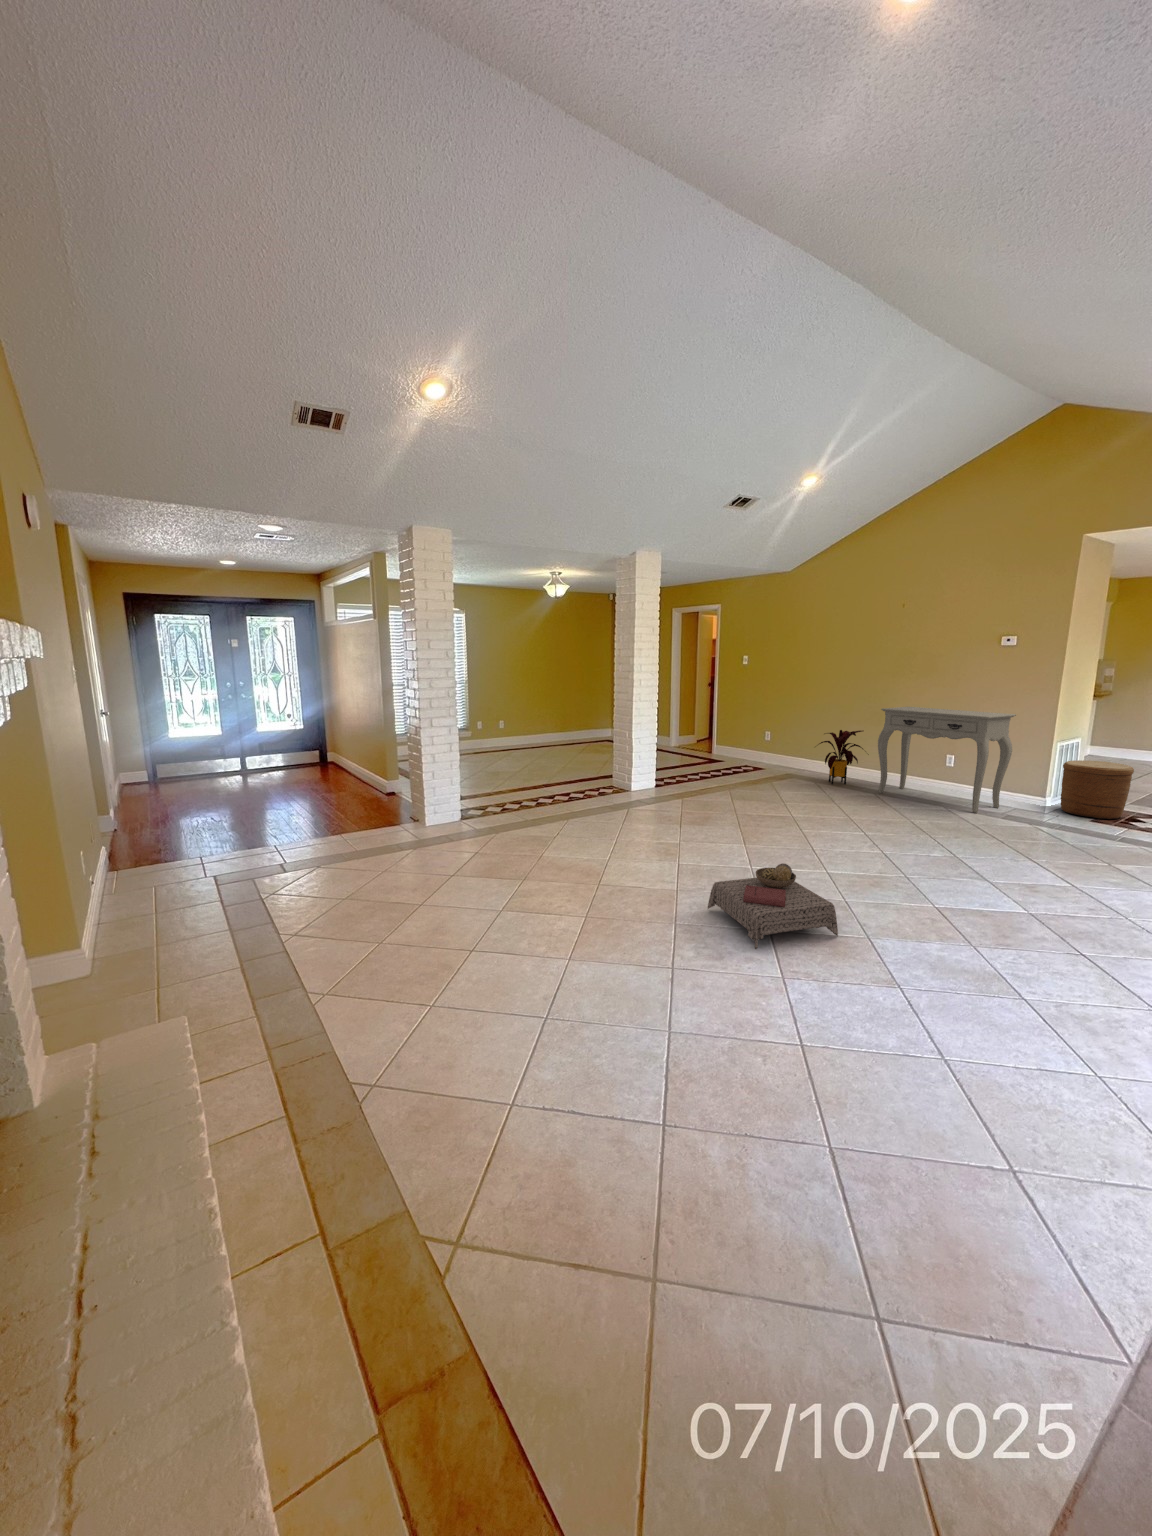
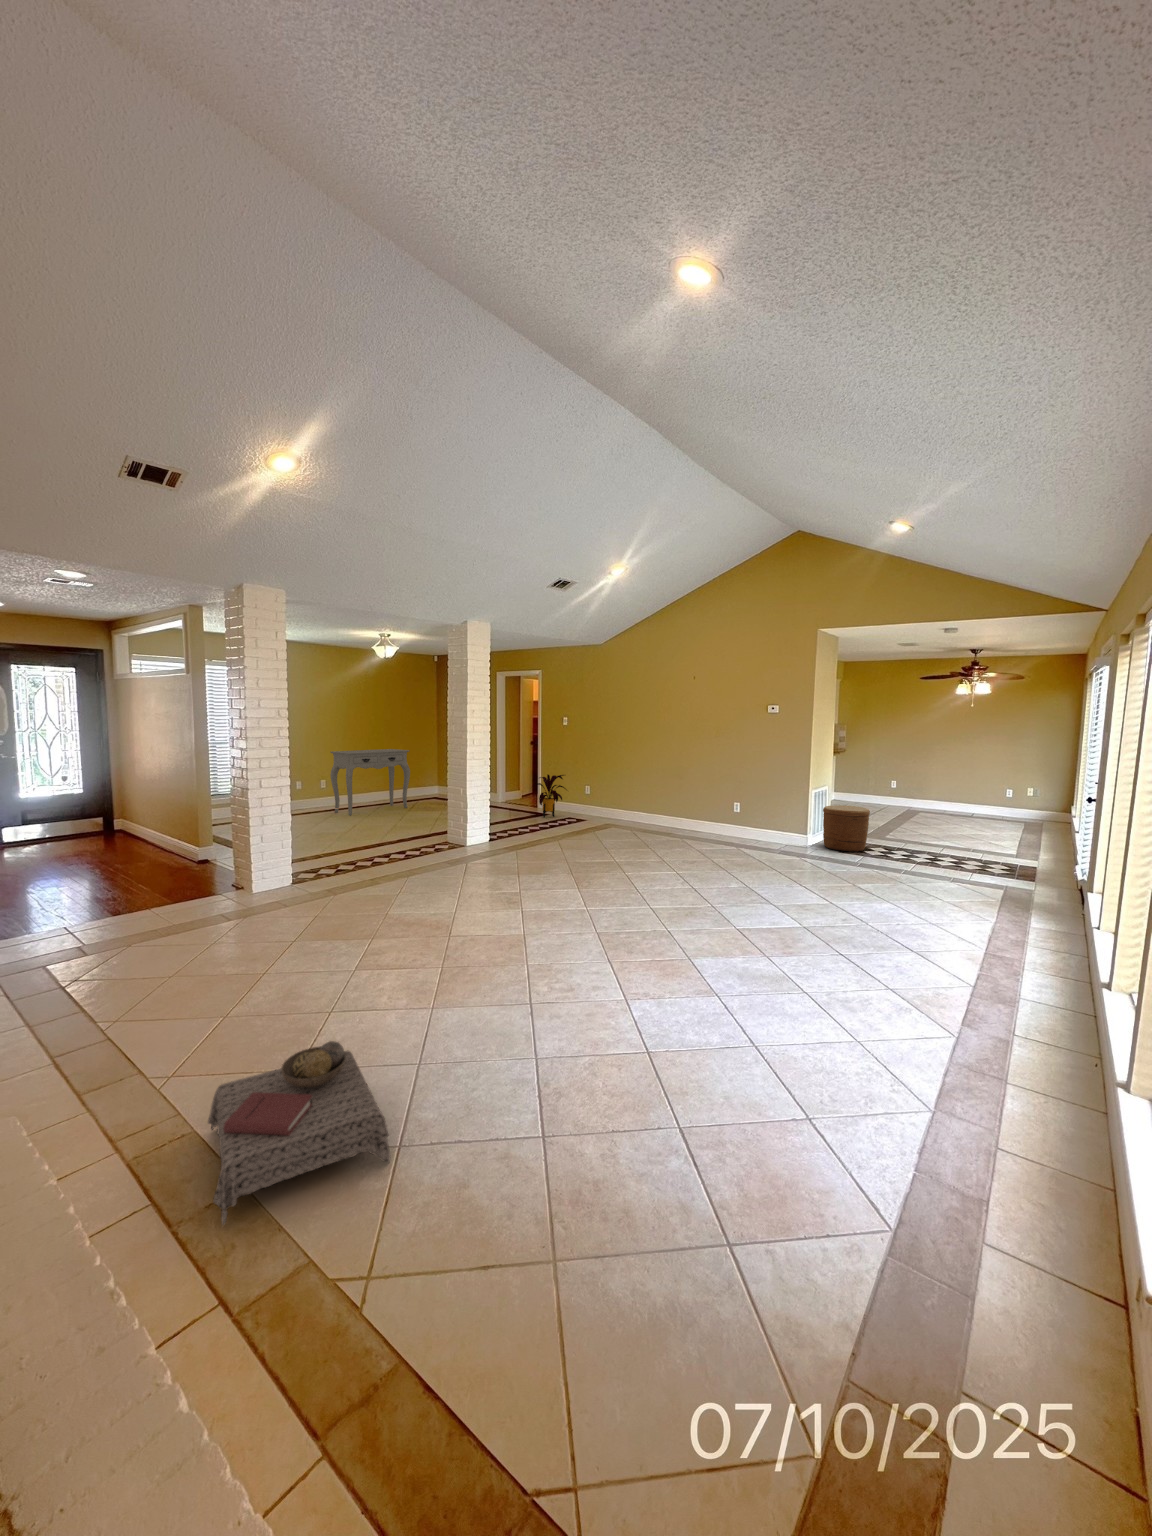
console table: present [878,707,1016,813] -> present [330,749,410,815]
house plant: present [819,730,863,784] -> present [534,775,566,817]
ottoman: present [708,864,838,949] -> present [208,1041,391,1226]

